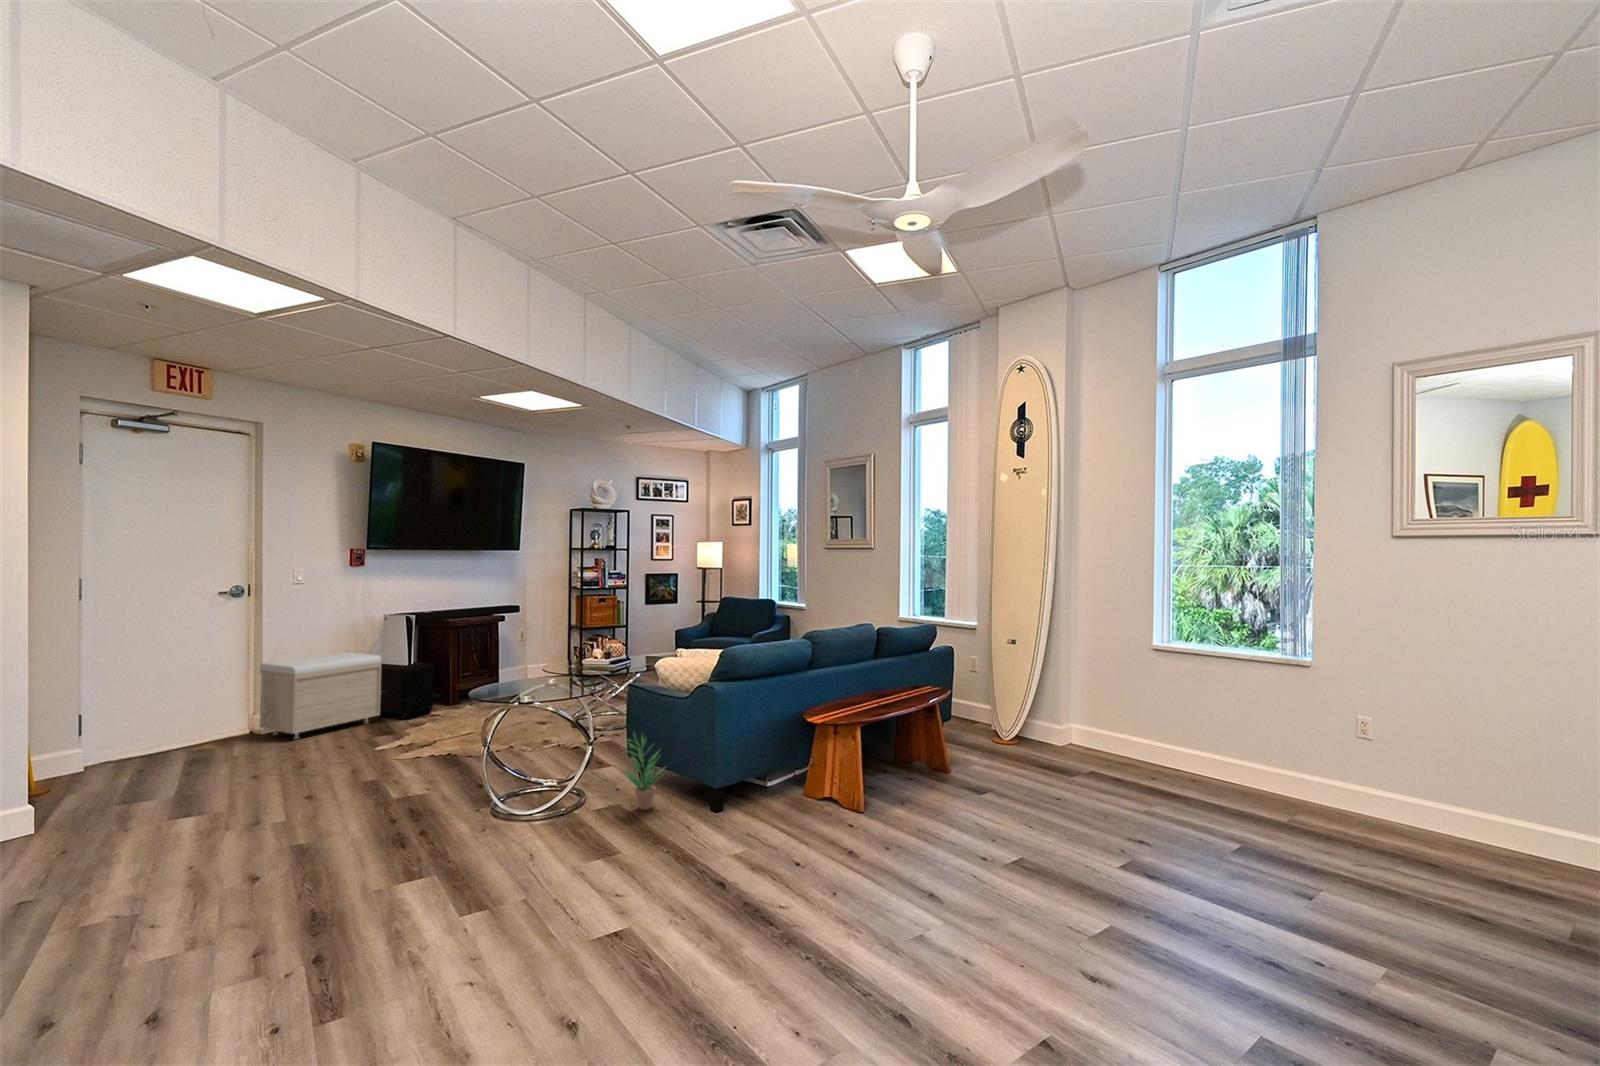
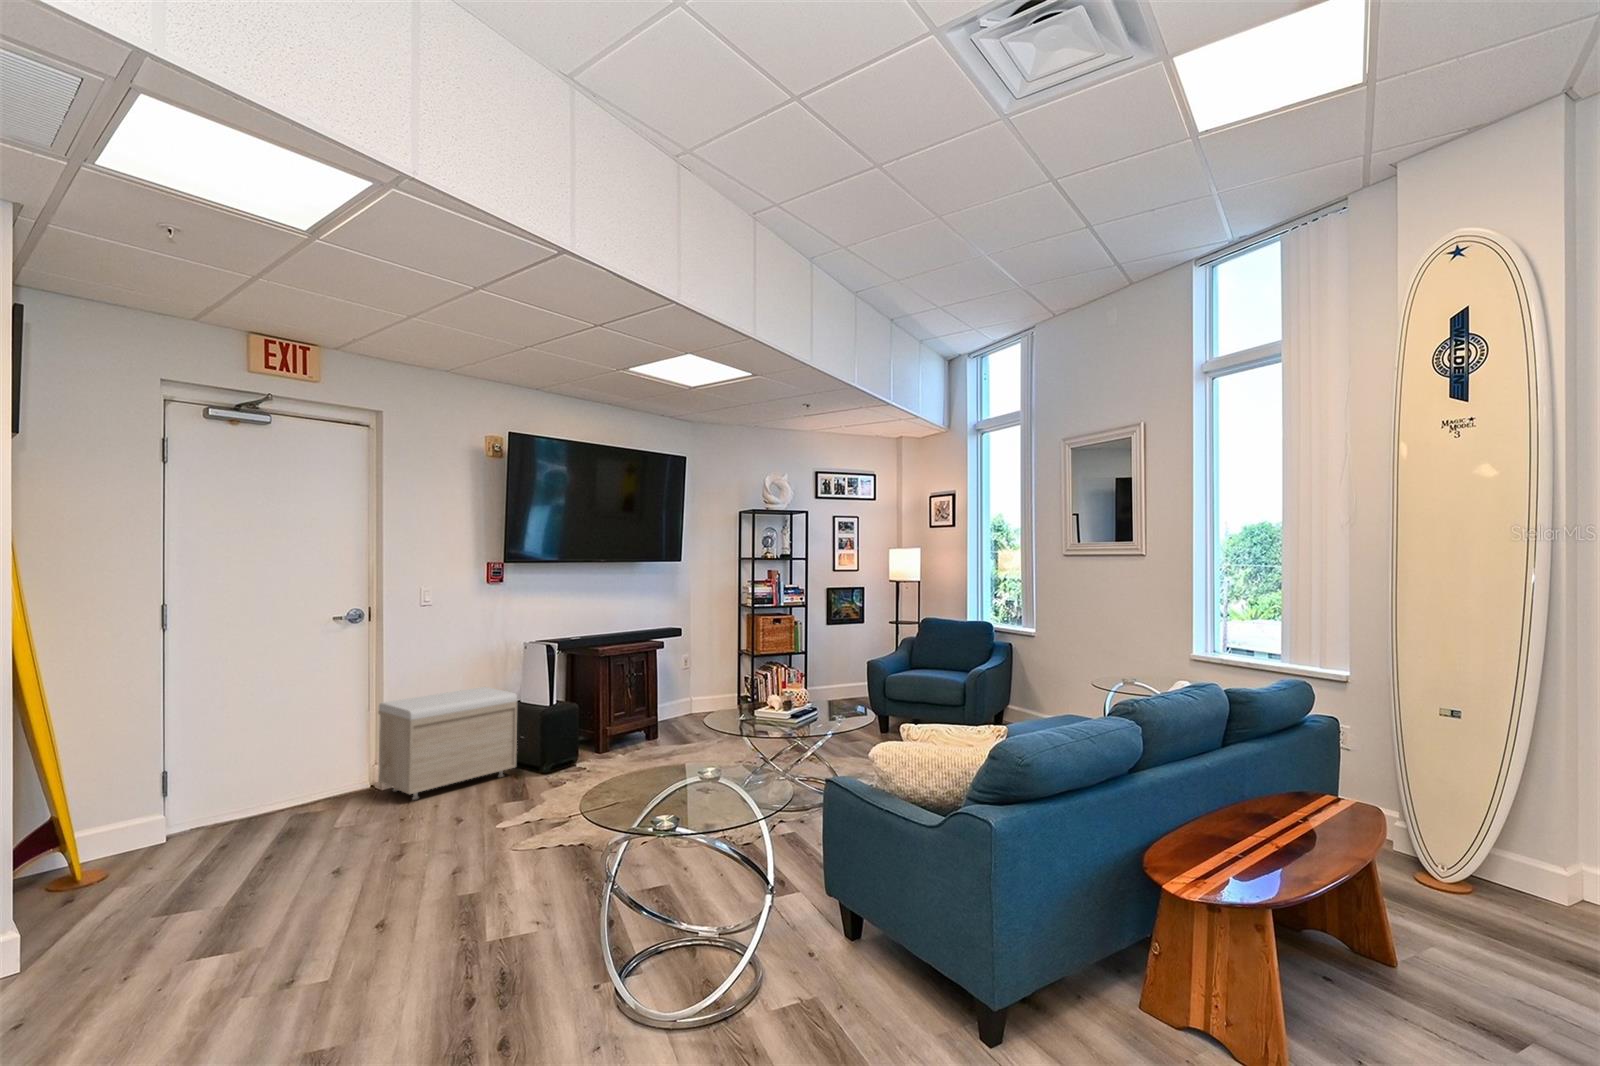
potted plant: present [625,733,664,810] -> none [823,872,900,1017]

